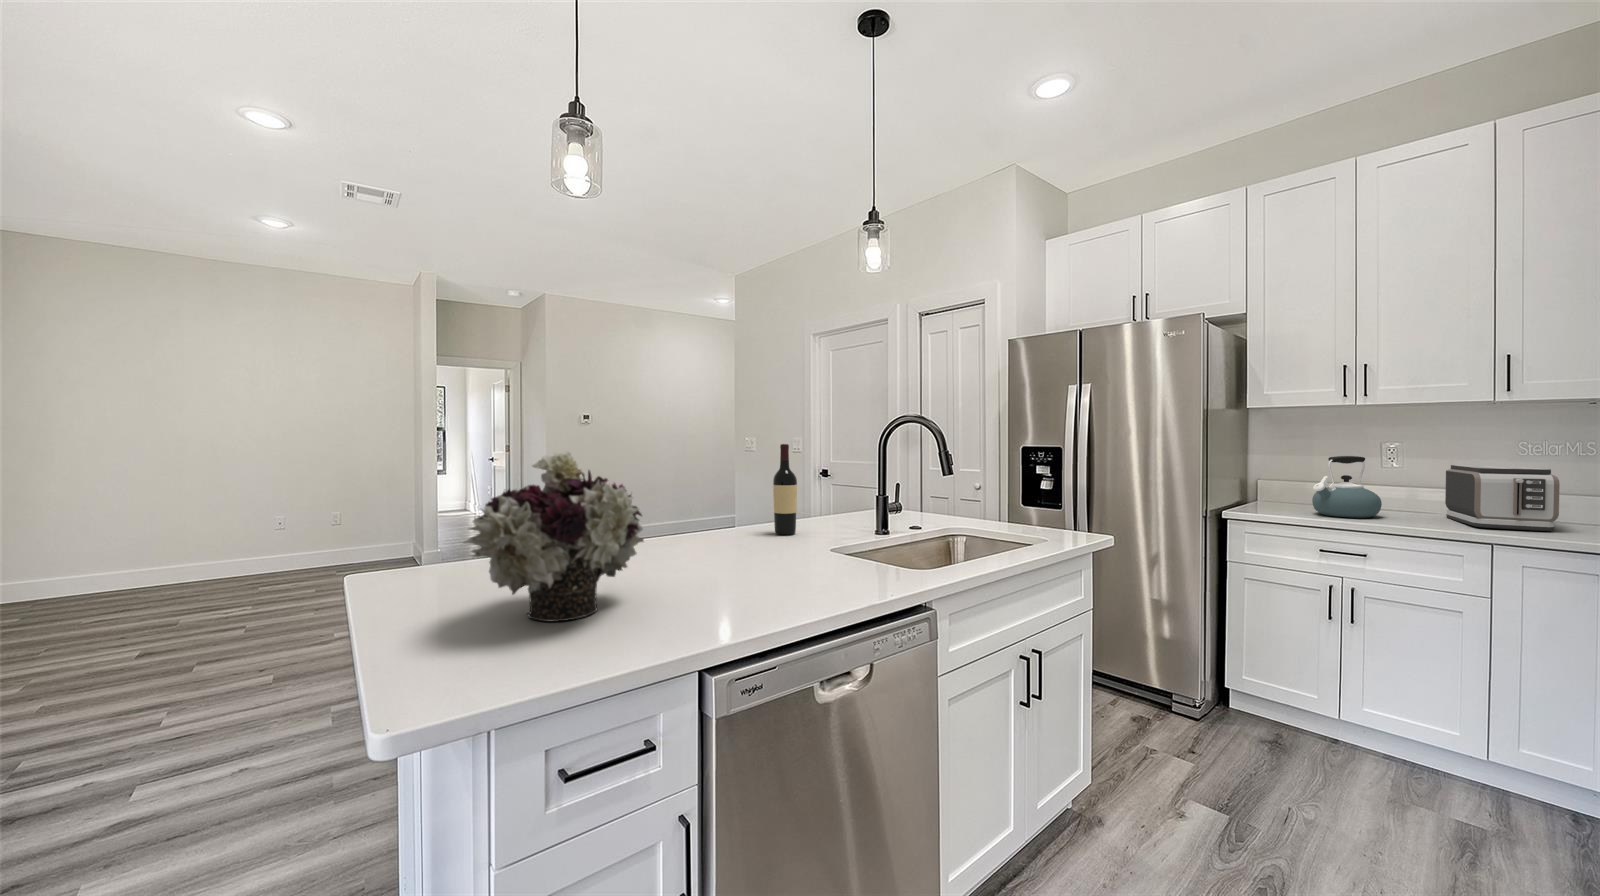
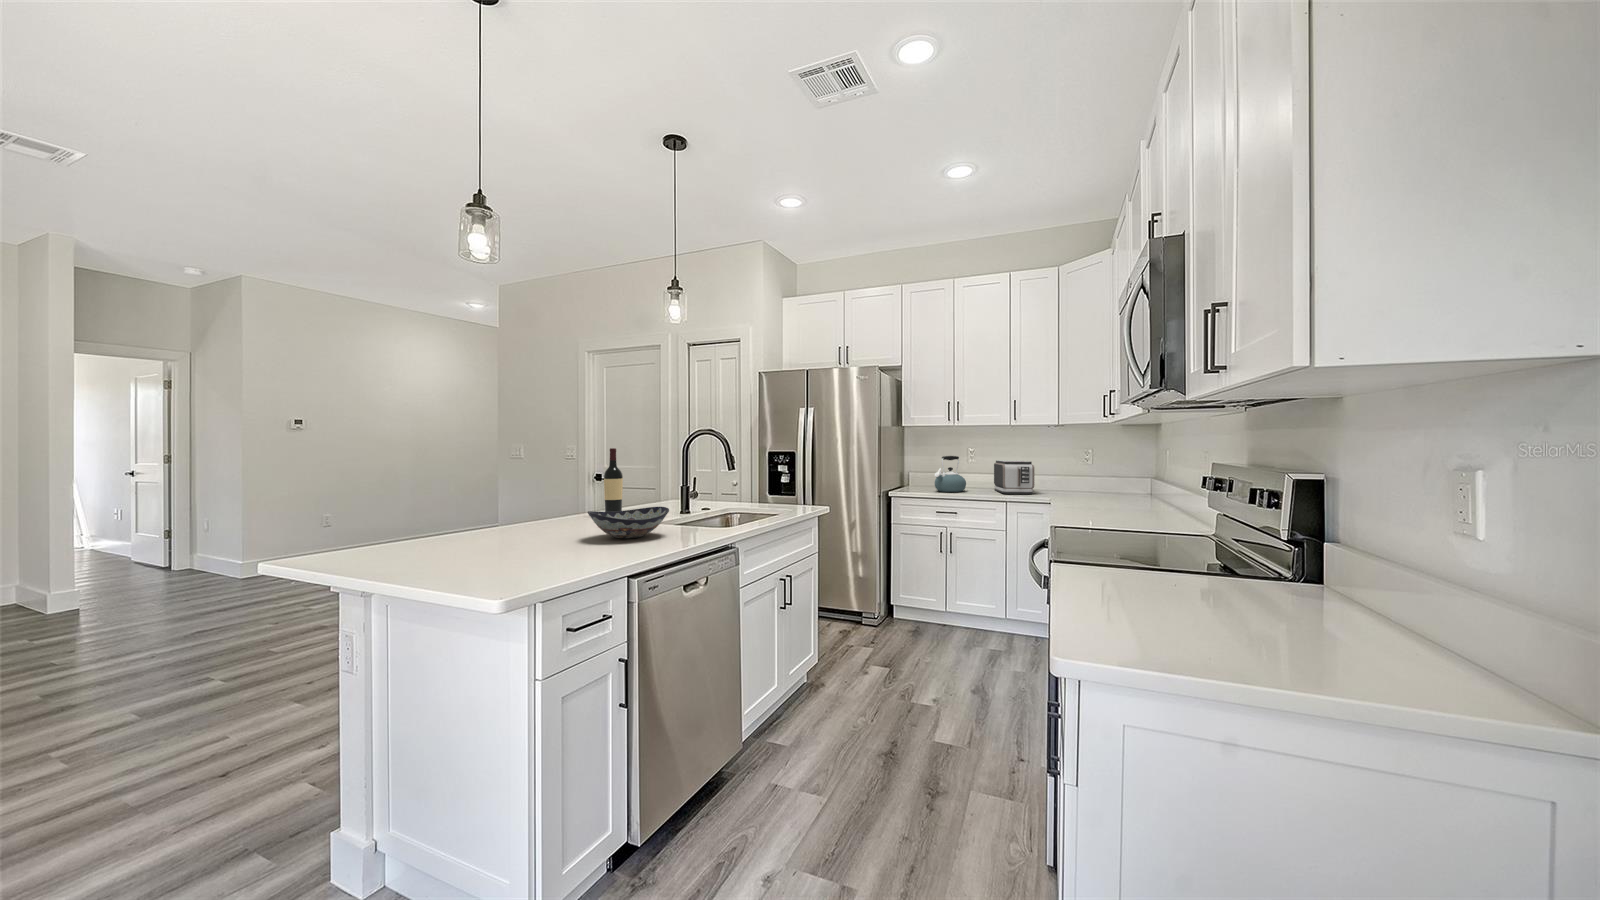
flower arrangement: present [464,452,644,622] -> none [452,451,563,563]
decorative bowl: none [704,534,825,583] -> present [587,507,669,538]

